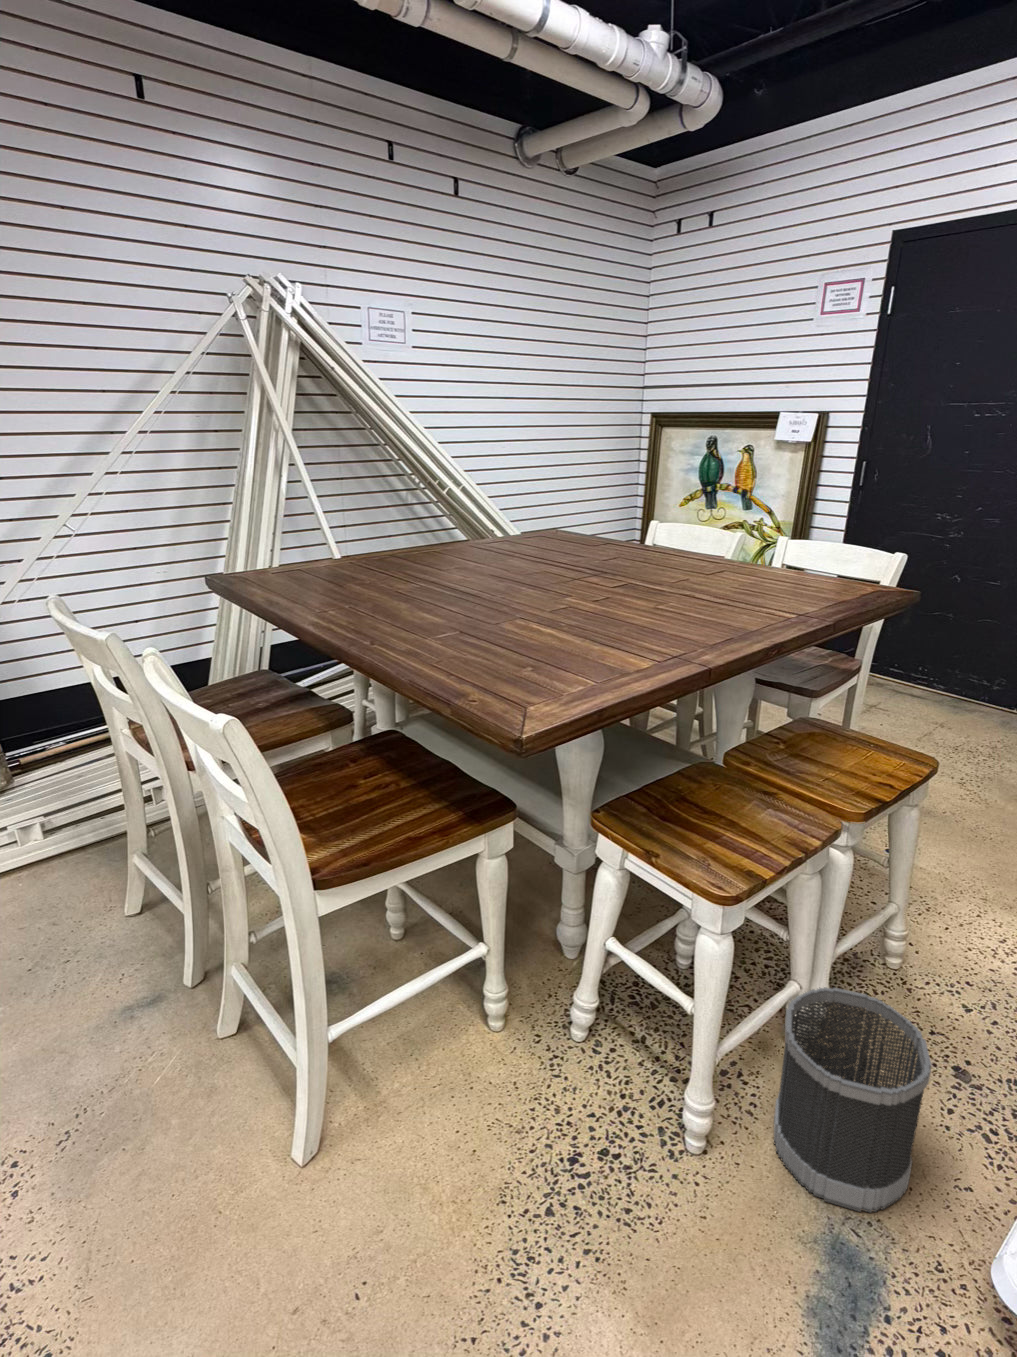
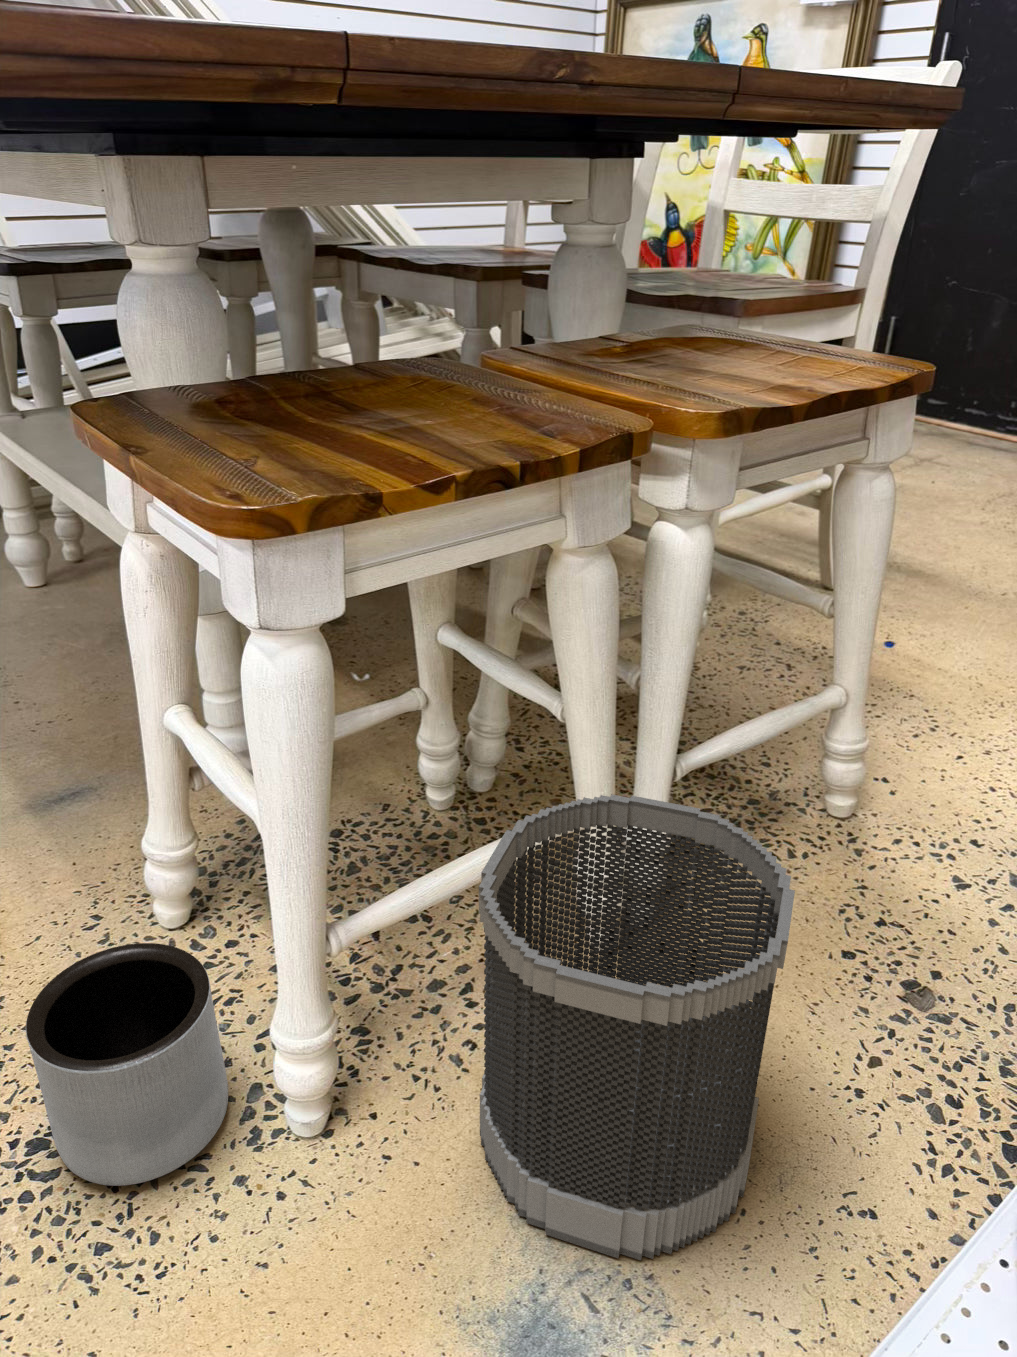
planter: none [581,1060,659,1179] -> present [26,943,228,1186]

